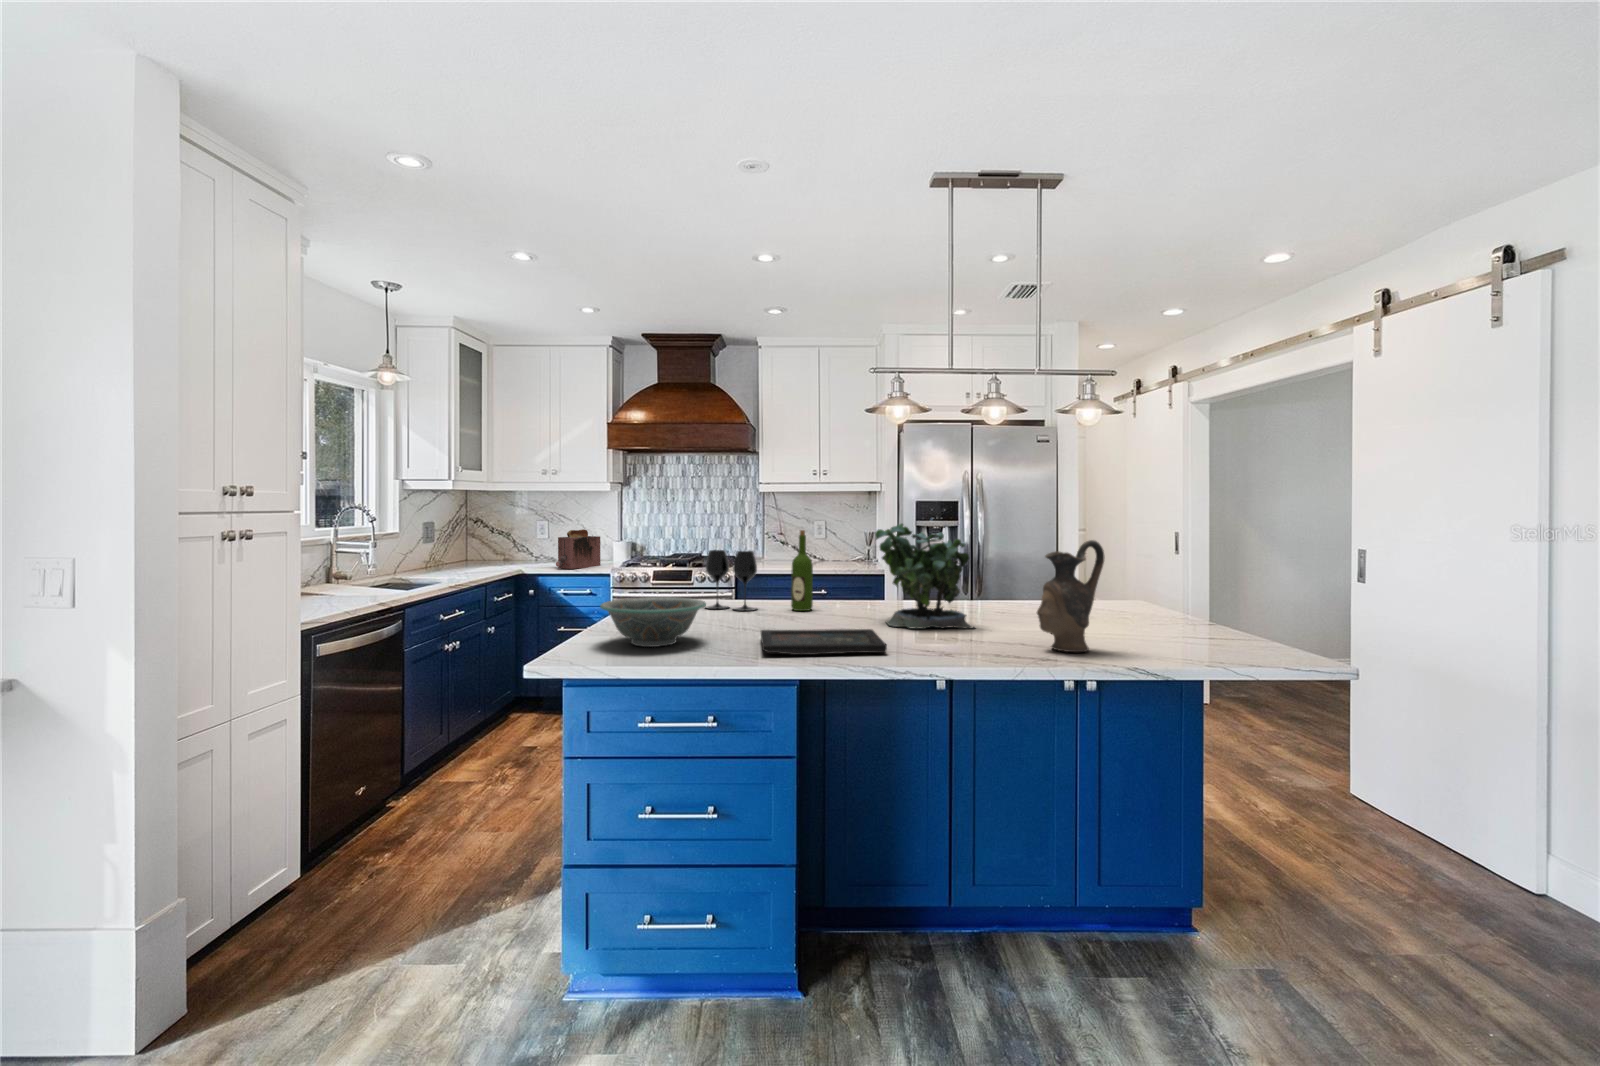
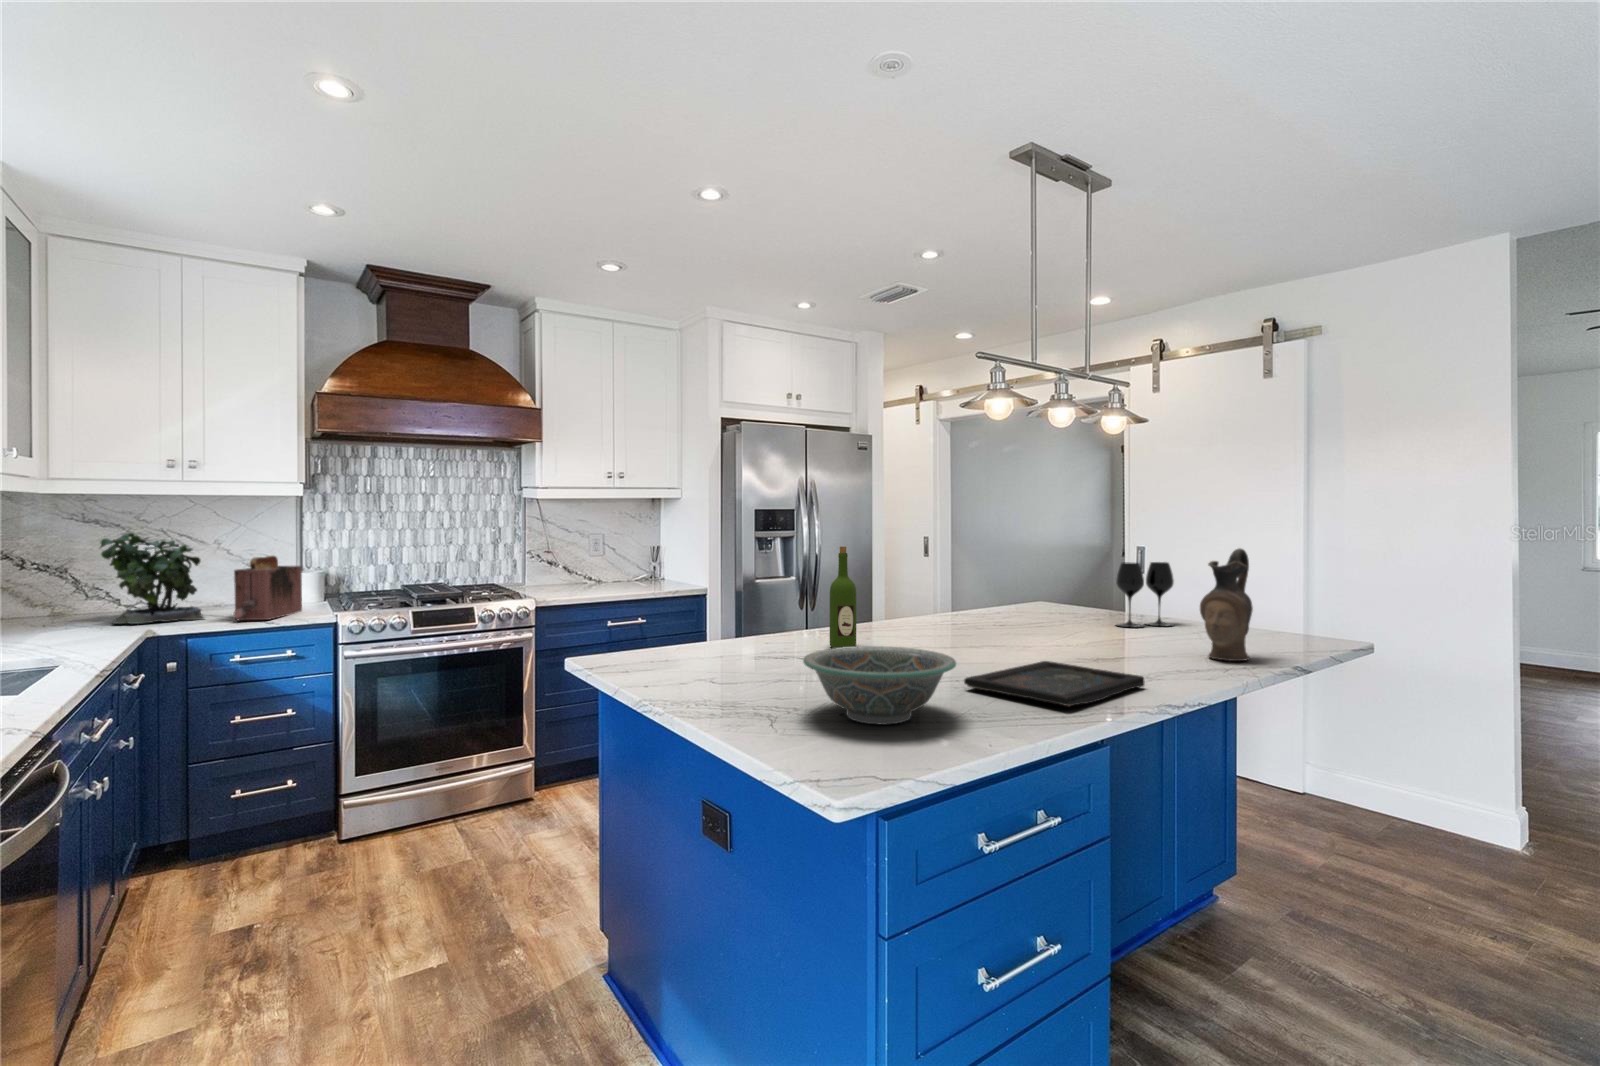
potted plant: present [875,519,975,629] -> present [100,528,204,624]
wine glass: present [706,550,757,611] -> present [1116,562,1174,628]

